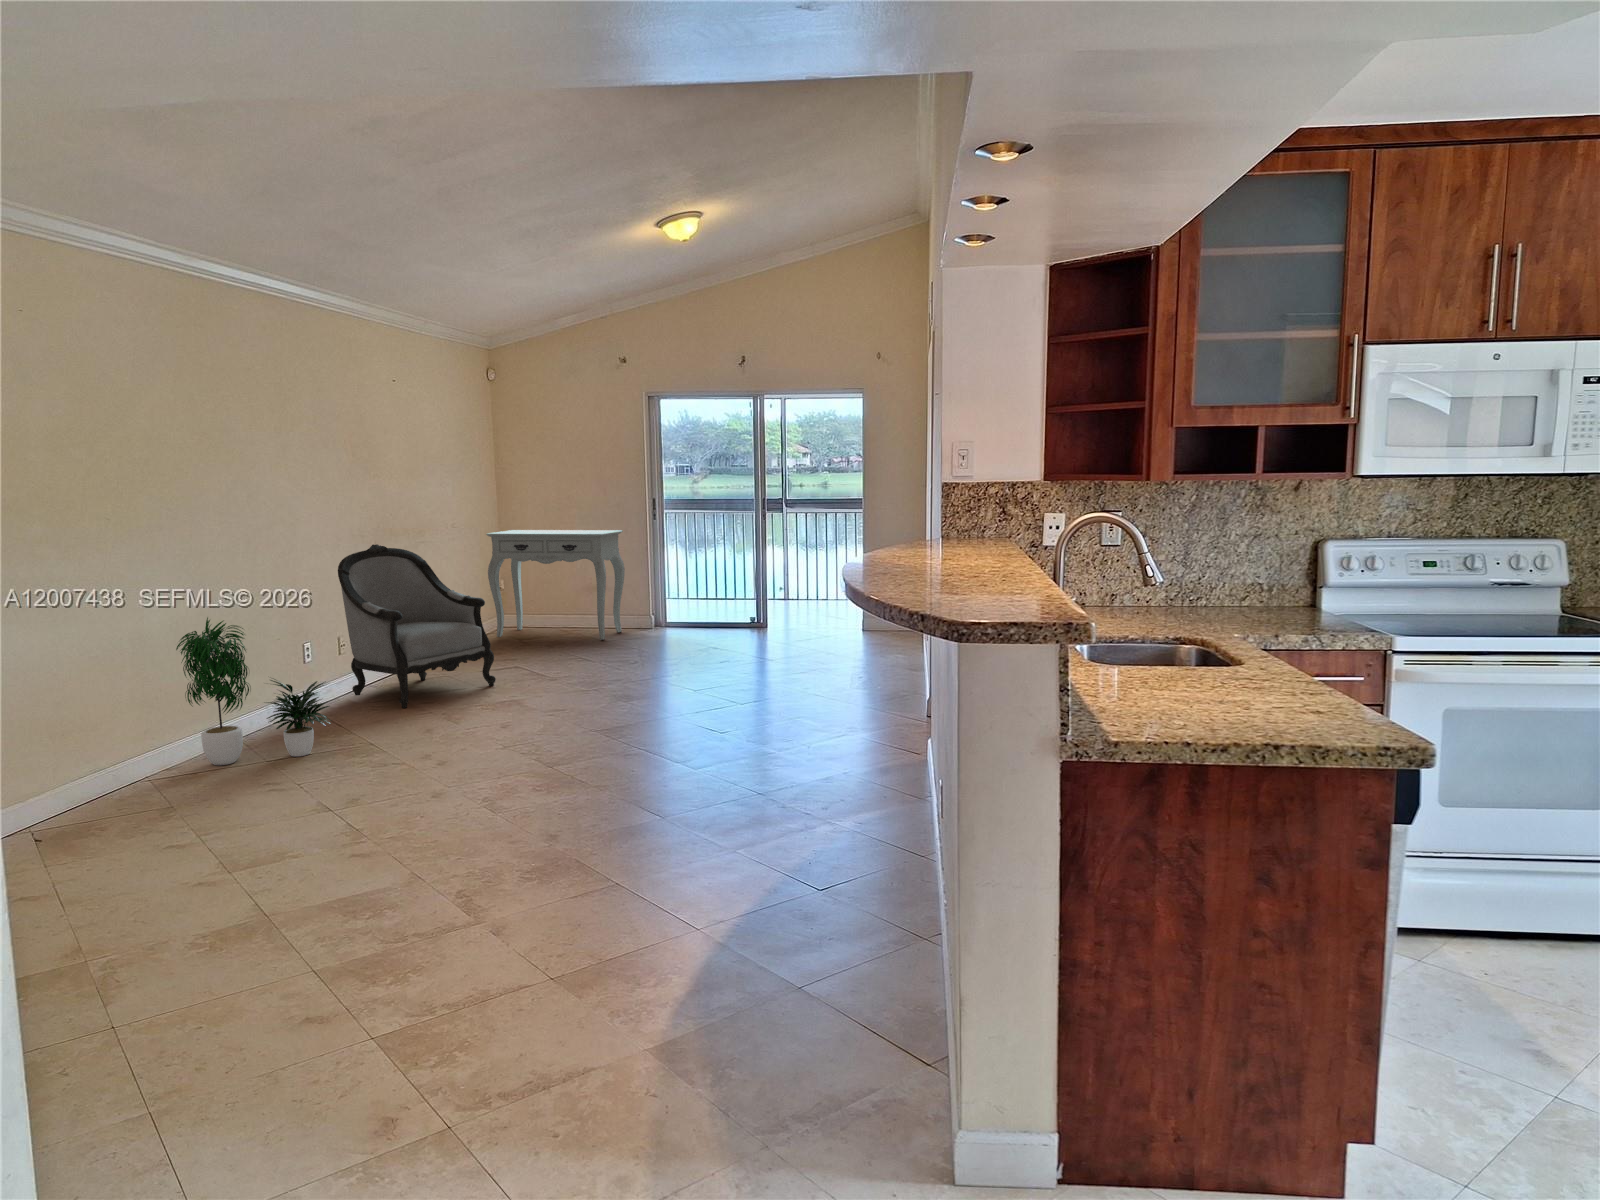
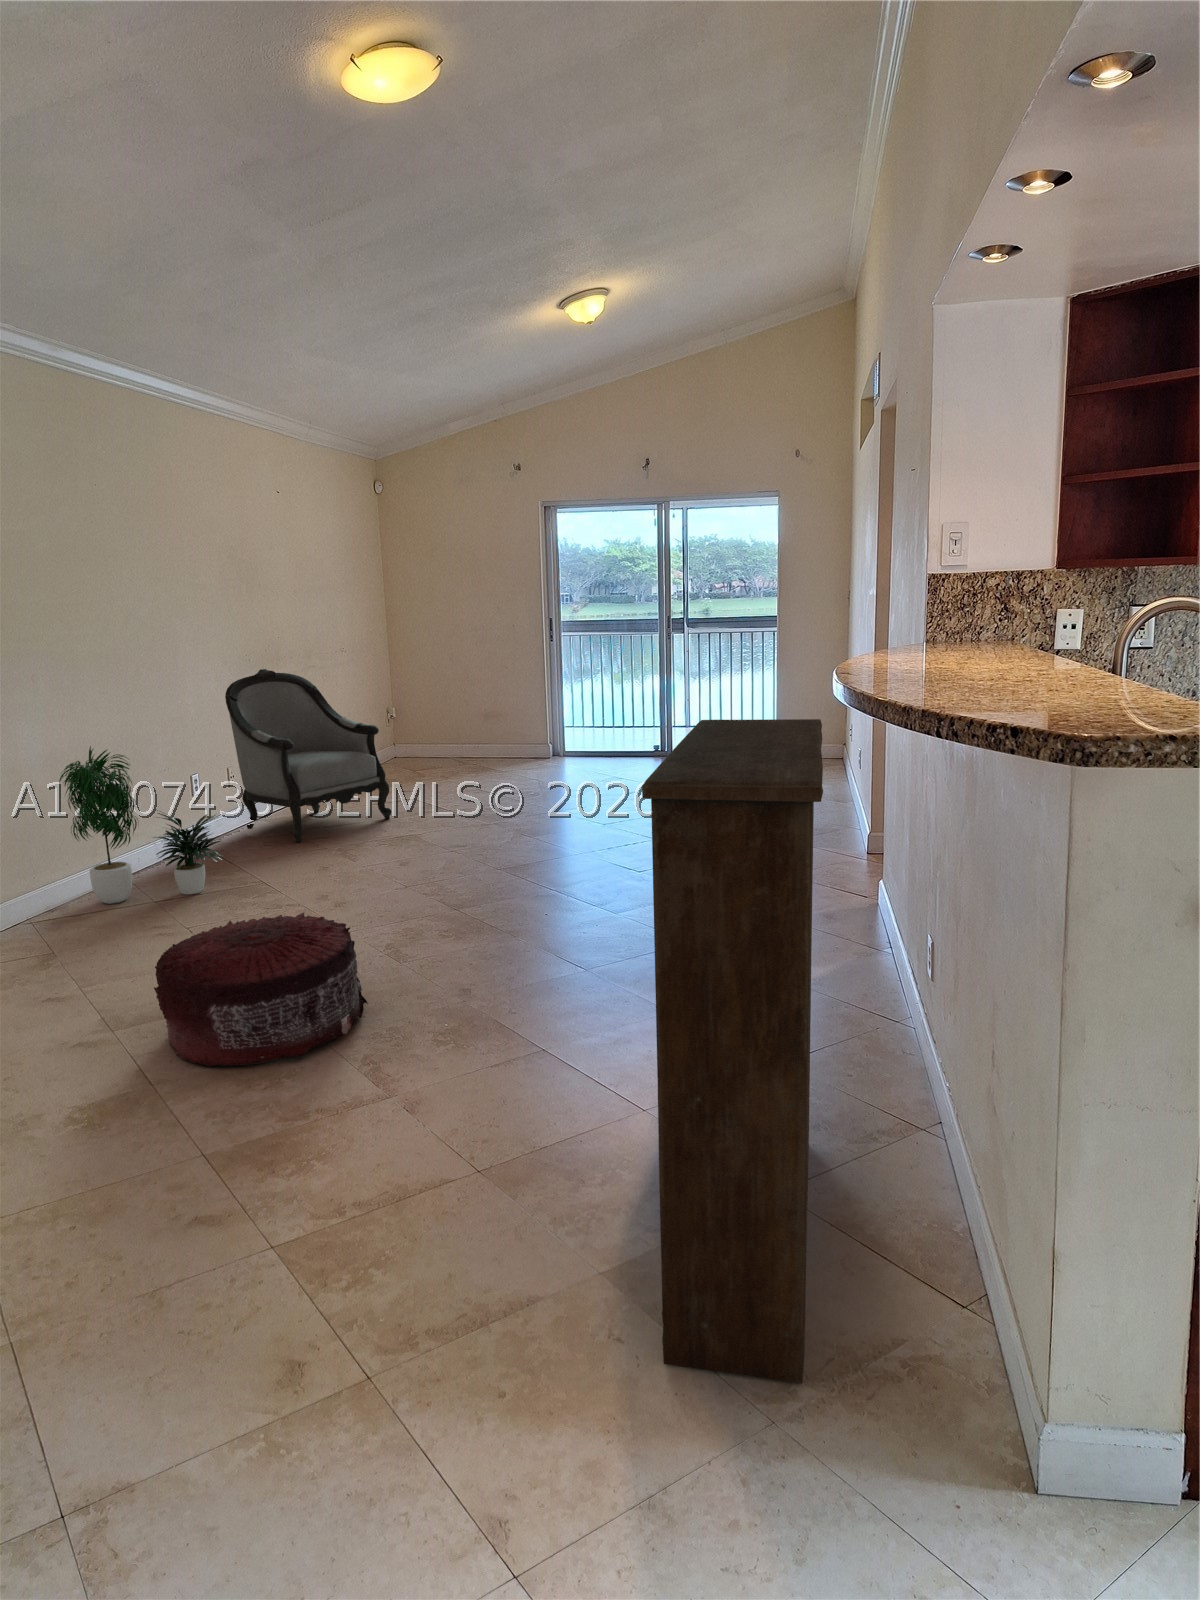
console table: present [486,530,625,640] -> none [376,653,521,770]
bookshelf: none [666,603,835,1126] -> present [642,719,823,1384]
pouf: none [266,768,463,905] -> present [154,913,368,1066]

